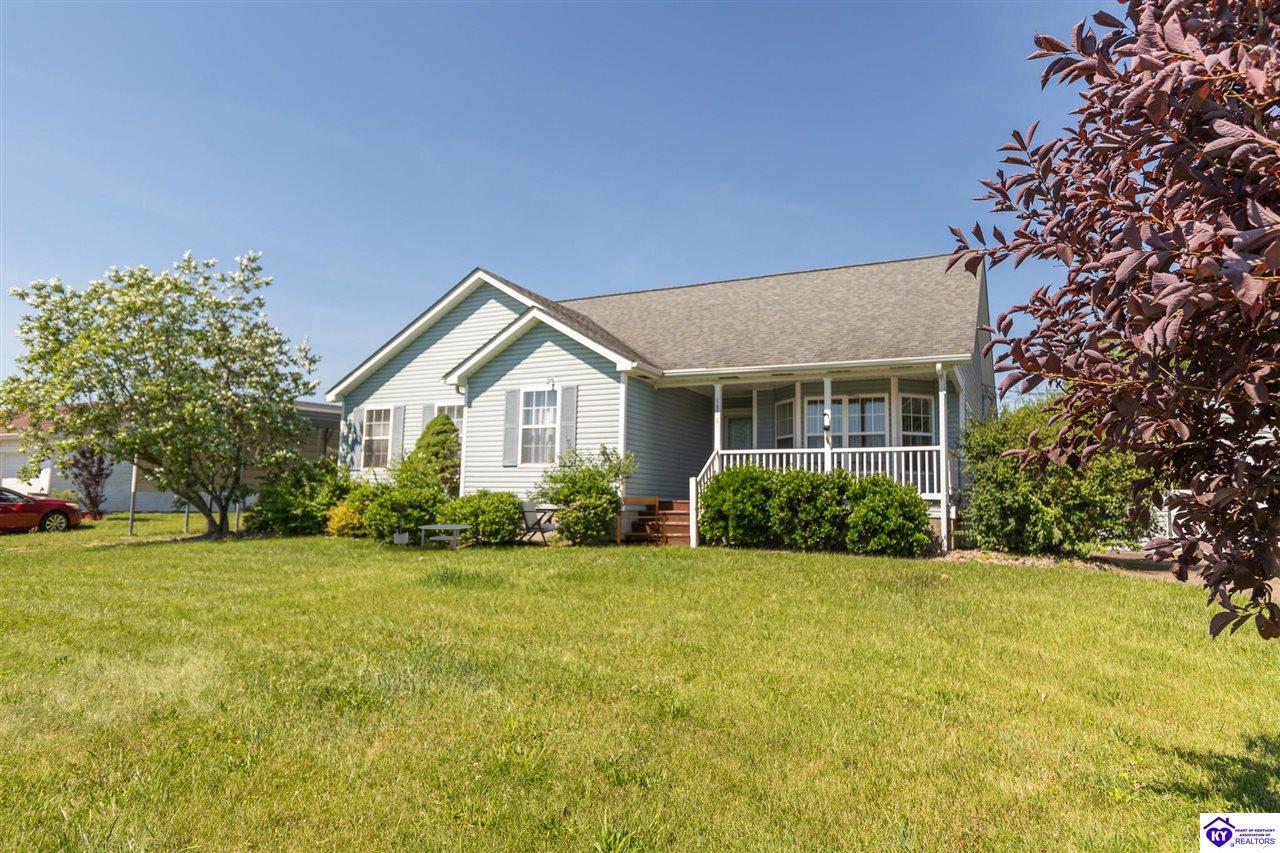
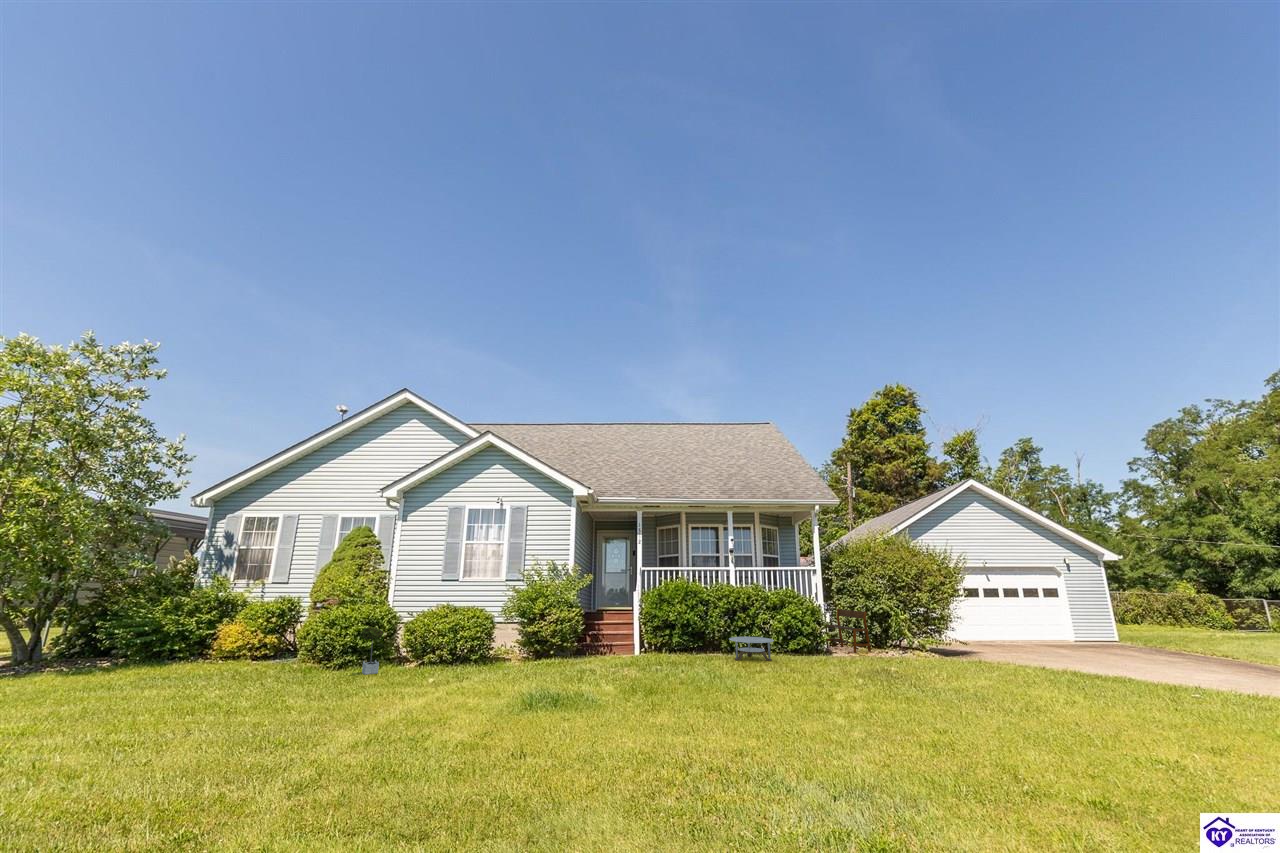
bench: present [615,496,666,544] -> present [826,609,871,653]
lounge chair: present [515,501,558,546] -> none [493,618,532,664]
round table: present [418,524,472,550] -> present [729,637,774,661]

